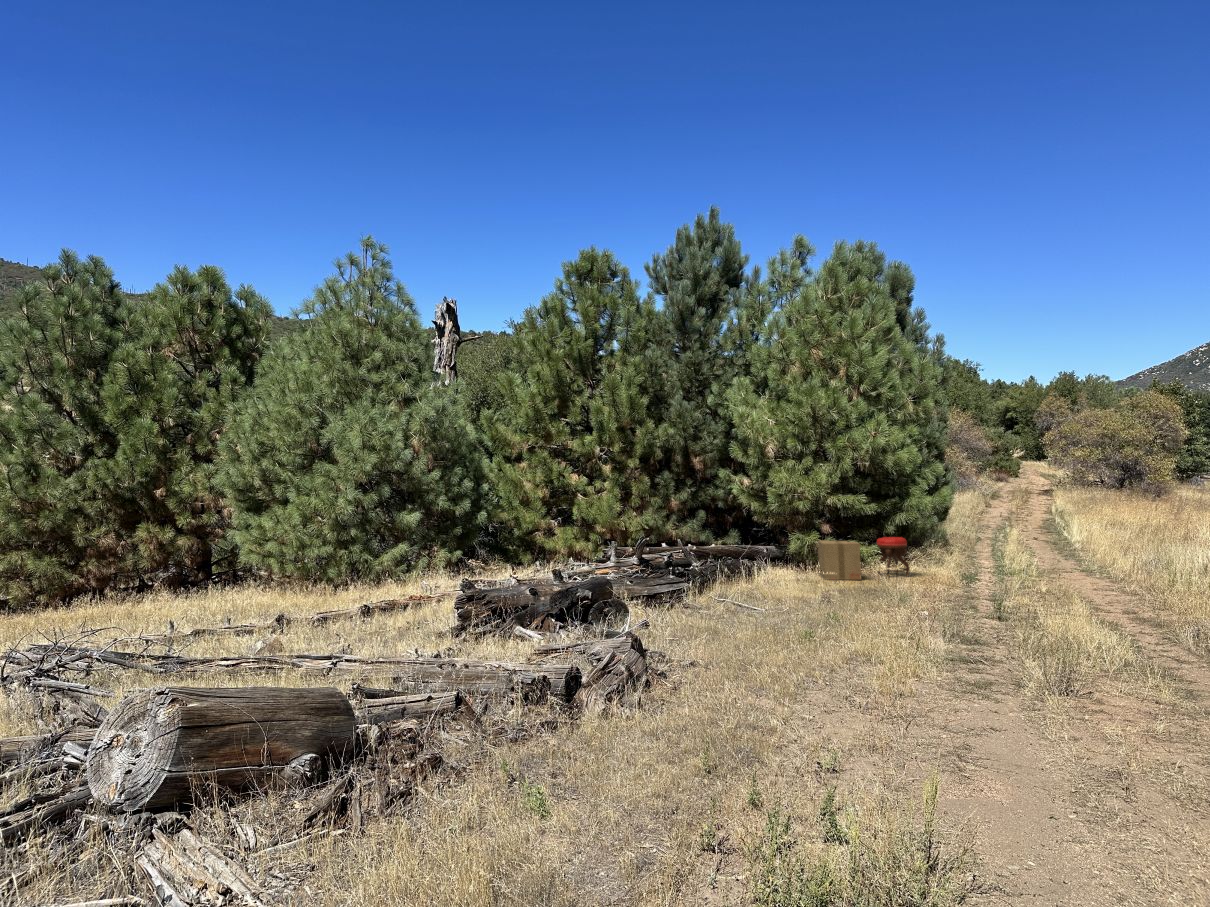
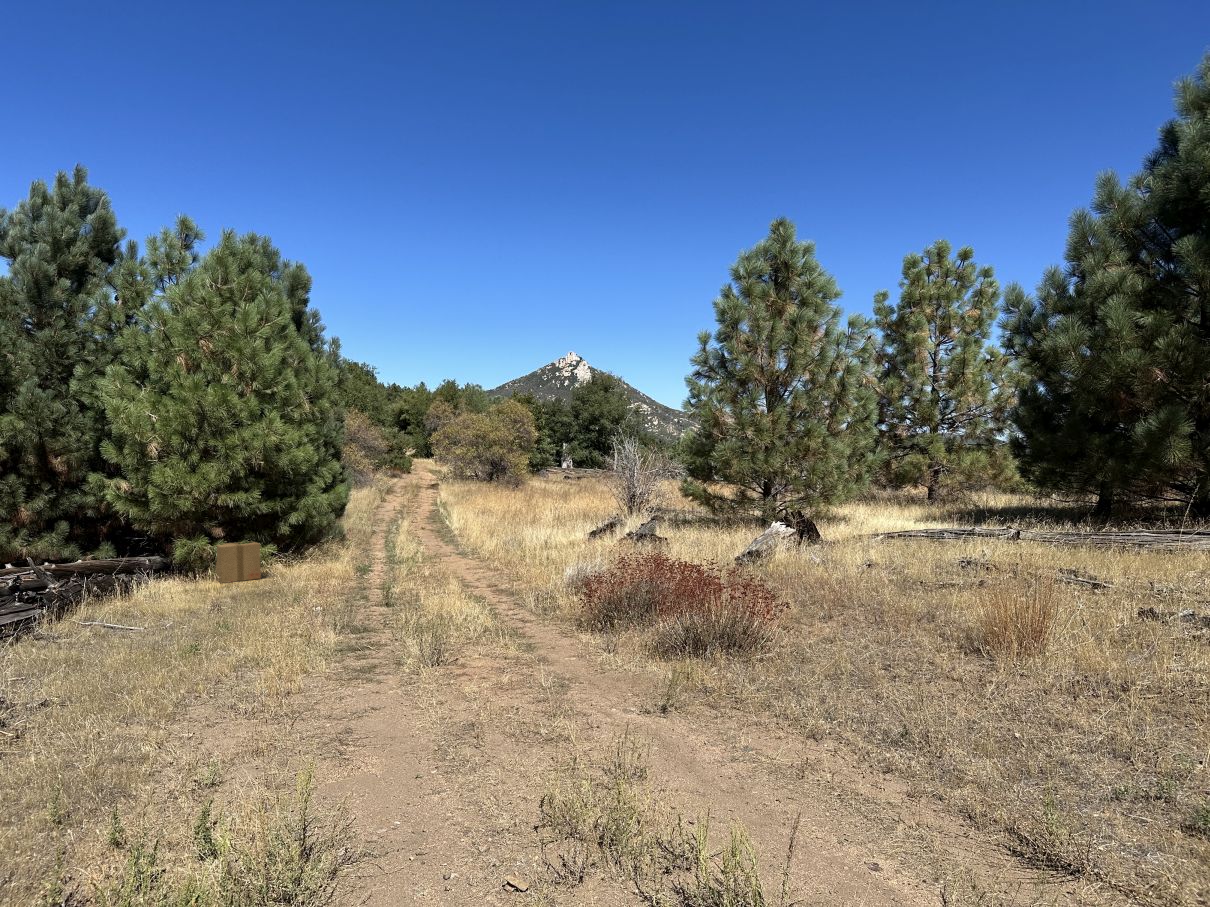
stool: present [877,537,910,576] -> none [277,534,309,572]

